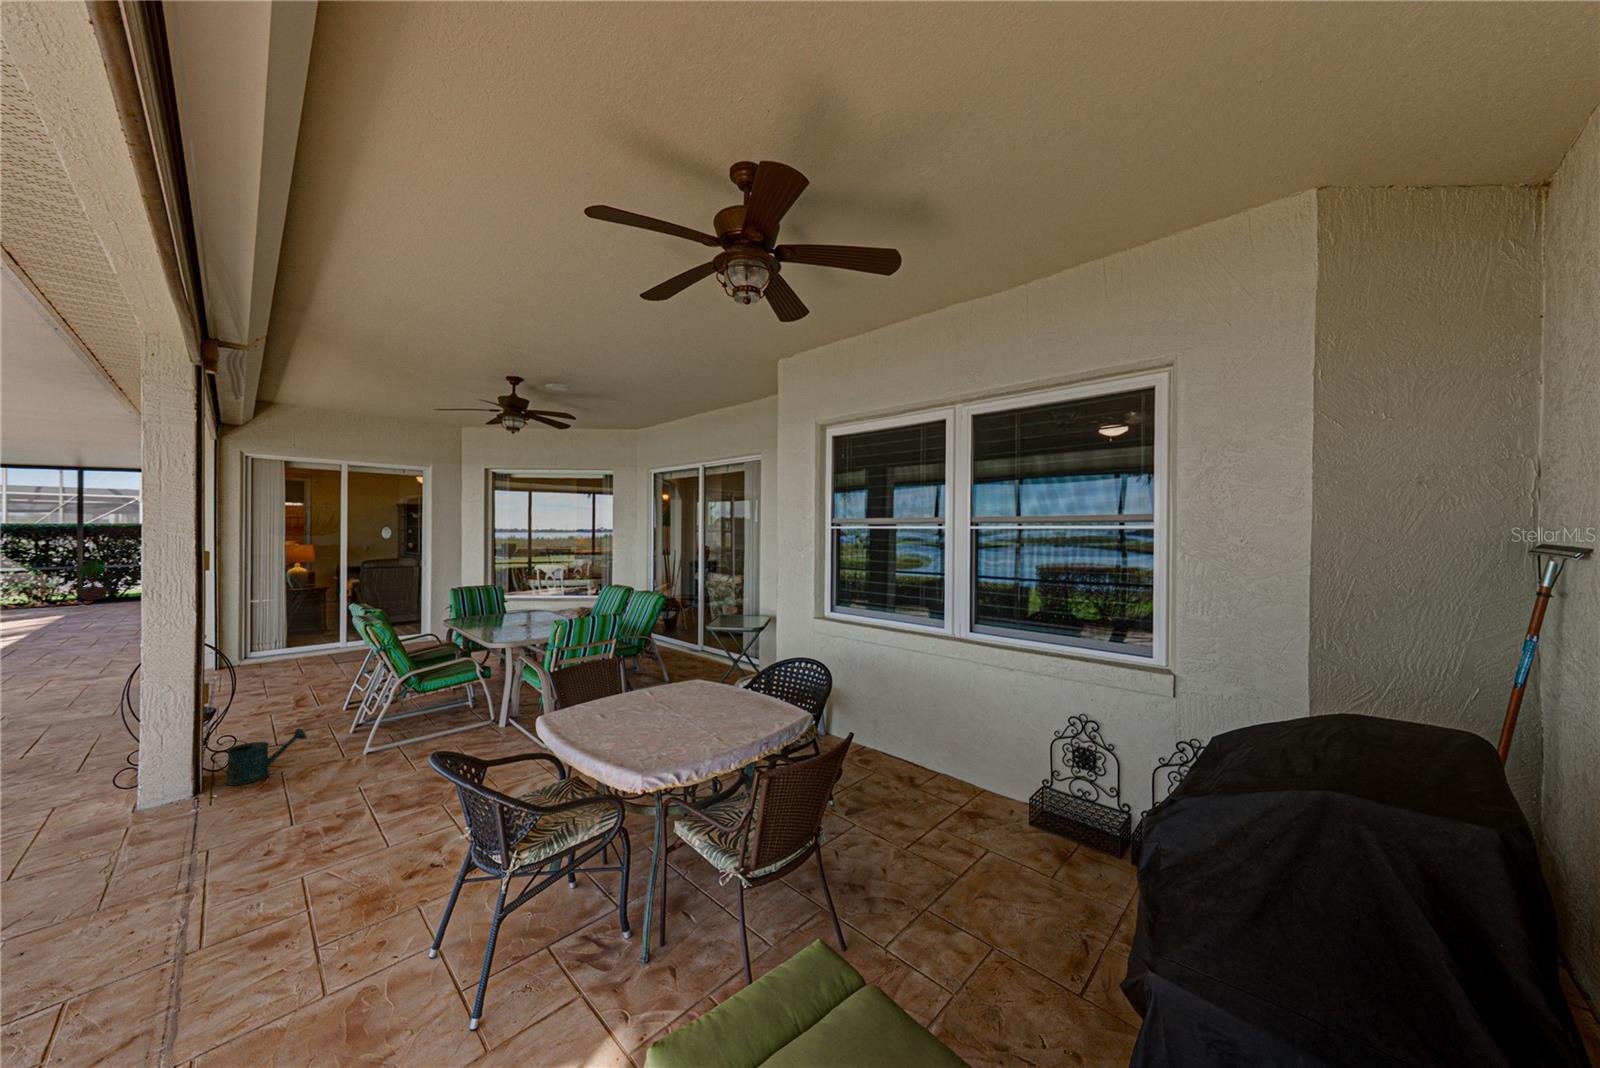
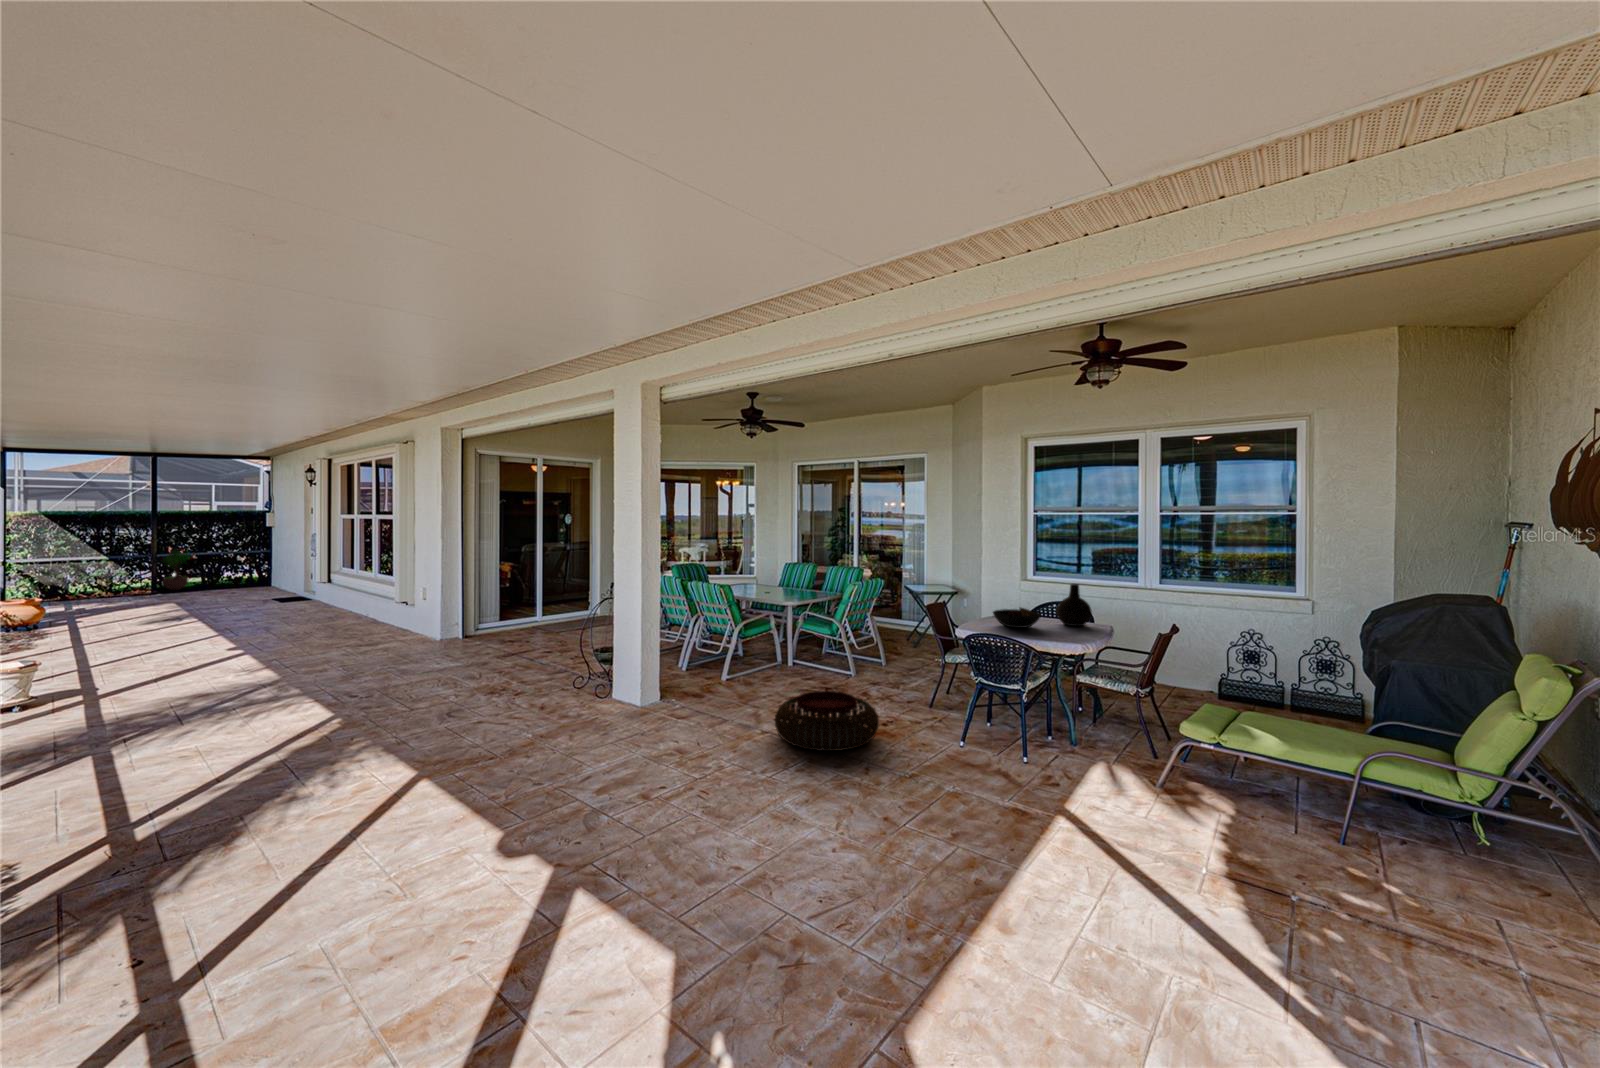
vase: none [709,645,764,719] -> present [1056,584,1092,626]
fruit bowl: none [581,682,666,724] -> present [993,608,1041,628]
watering can: present [218,728,307,785] -> none [662,659,704,695]
pouf: none [118,818,367,964] -> present [775,691,879,751]

